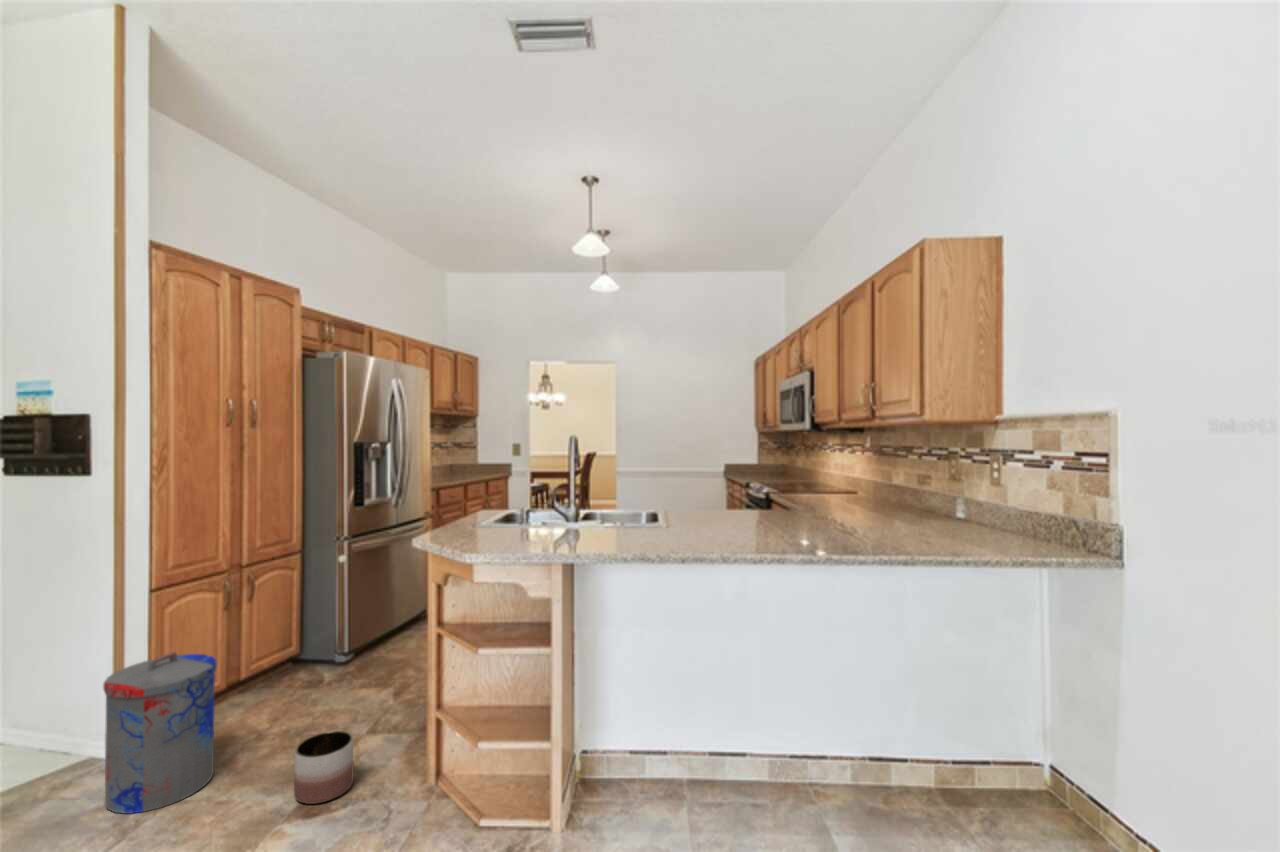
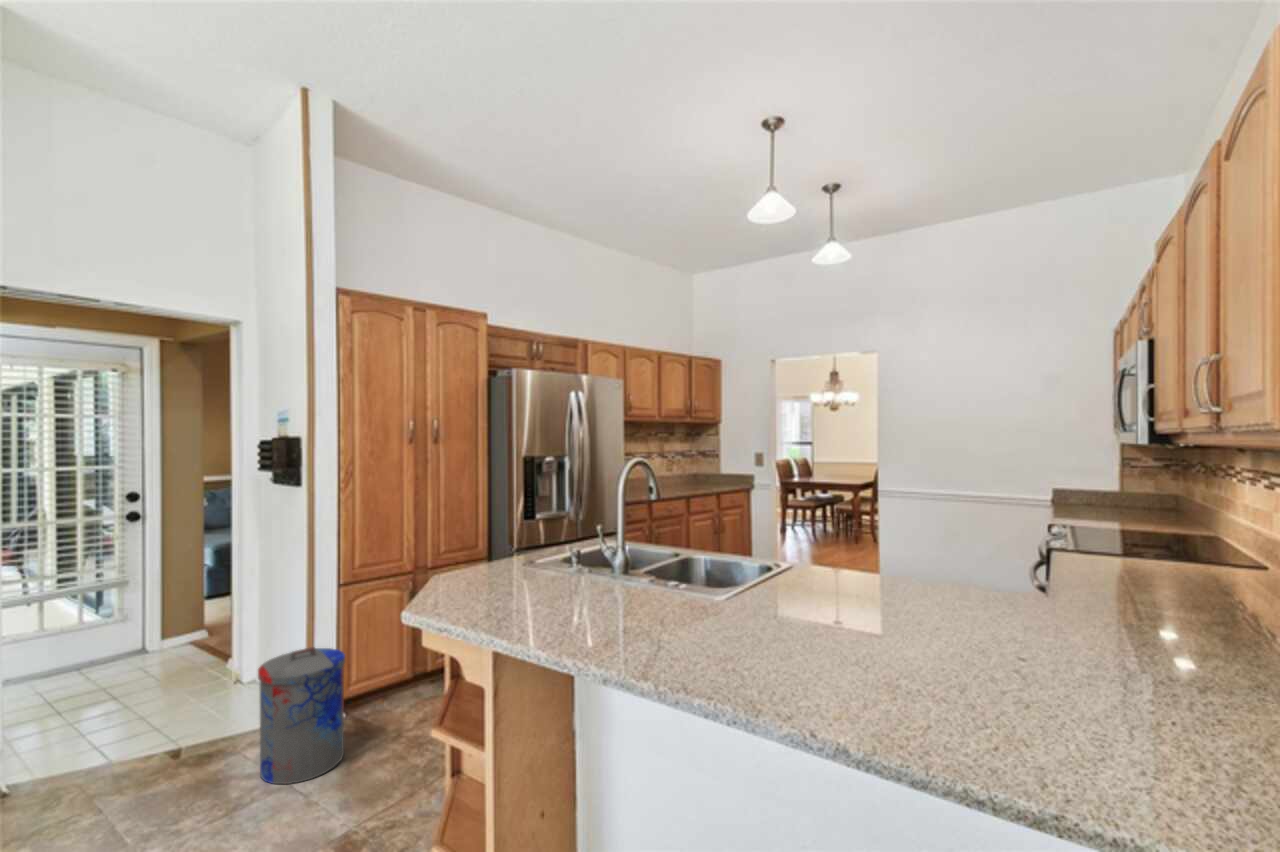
planter: present [294,731,354,804] -> none [358,754,414,828]

